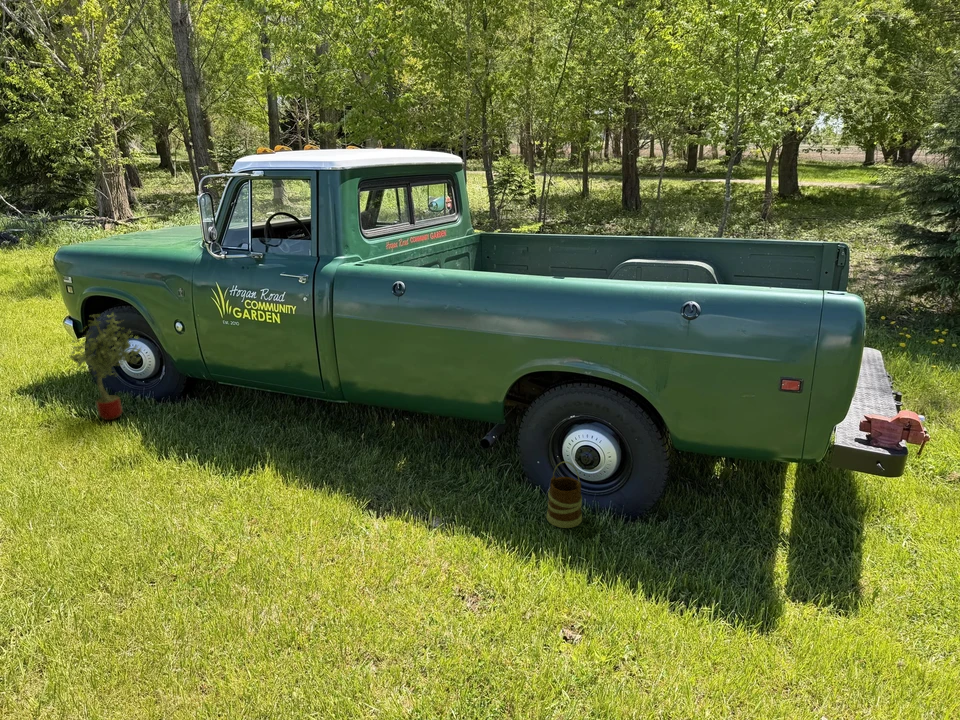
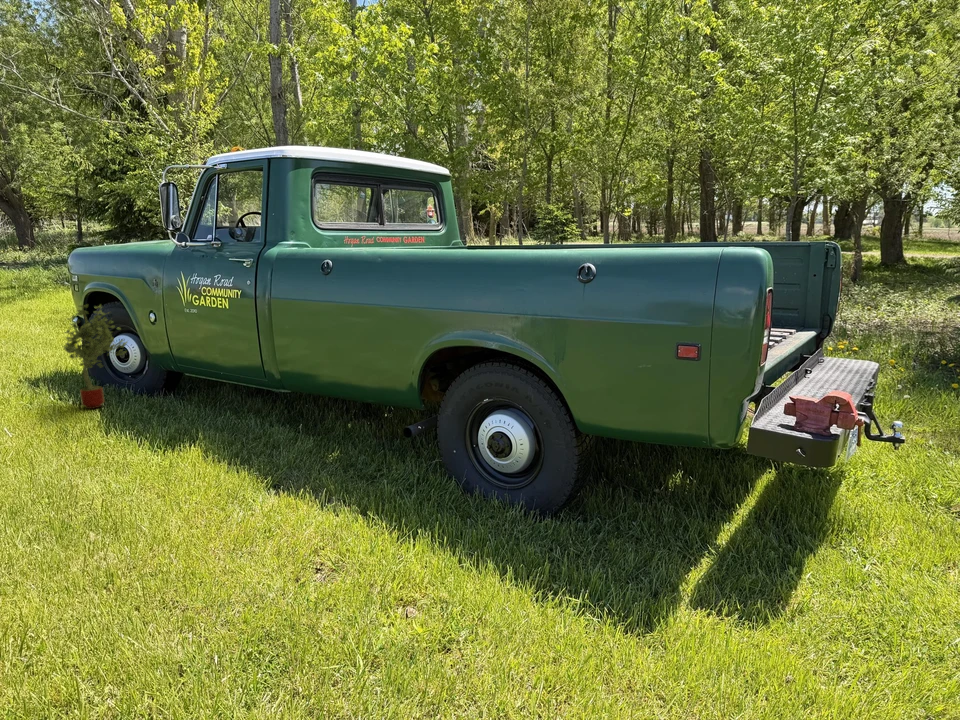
wooden bucket: present [547,461,582,528] -> none [454,446,492,520]

